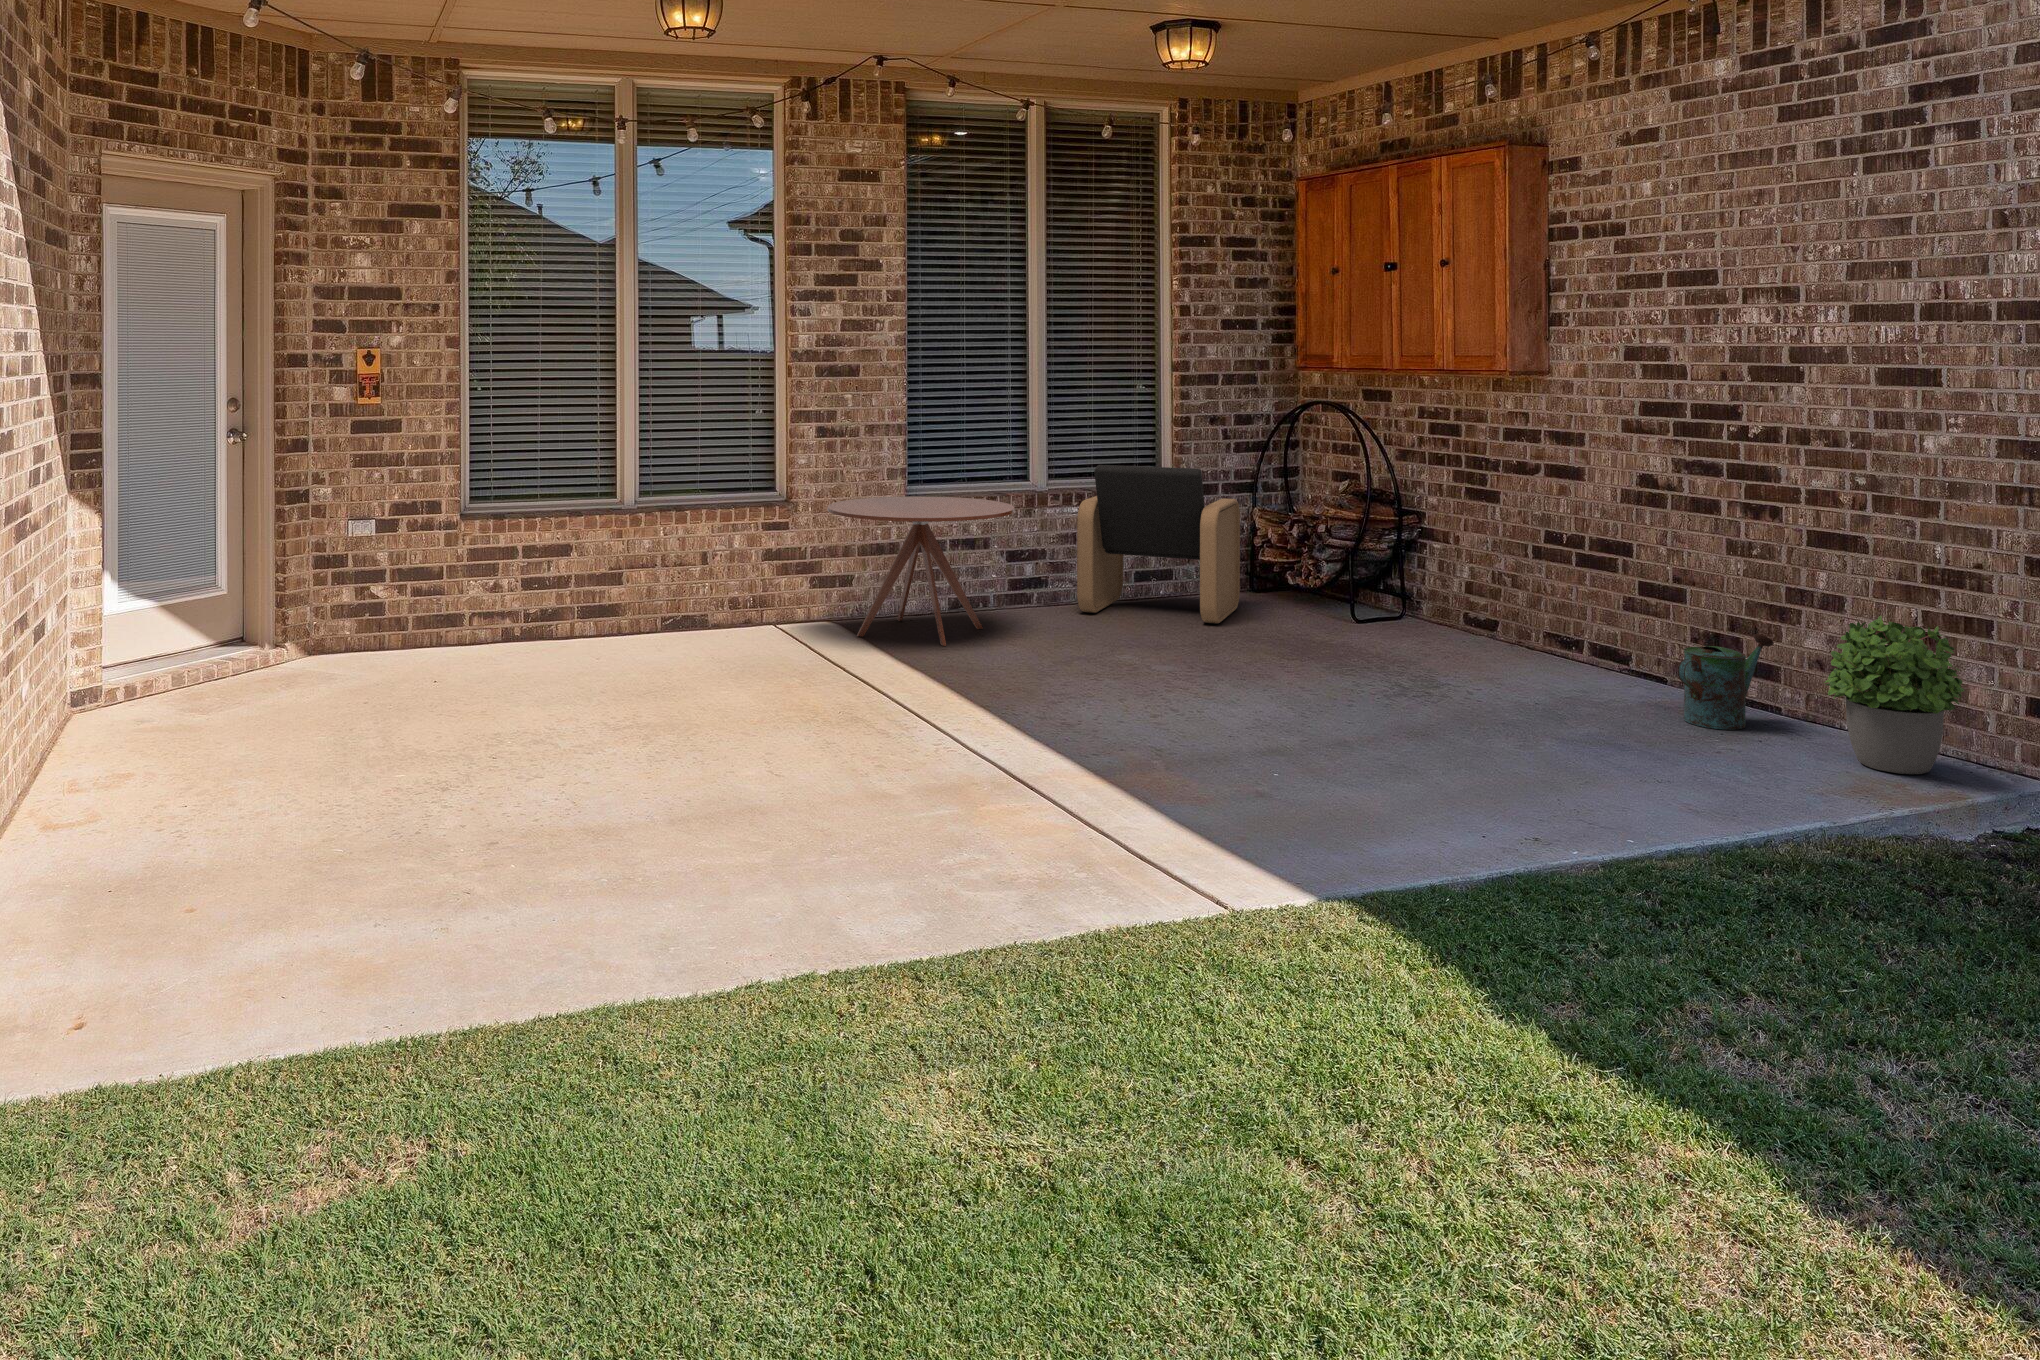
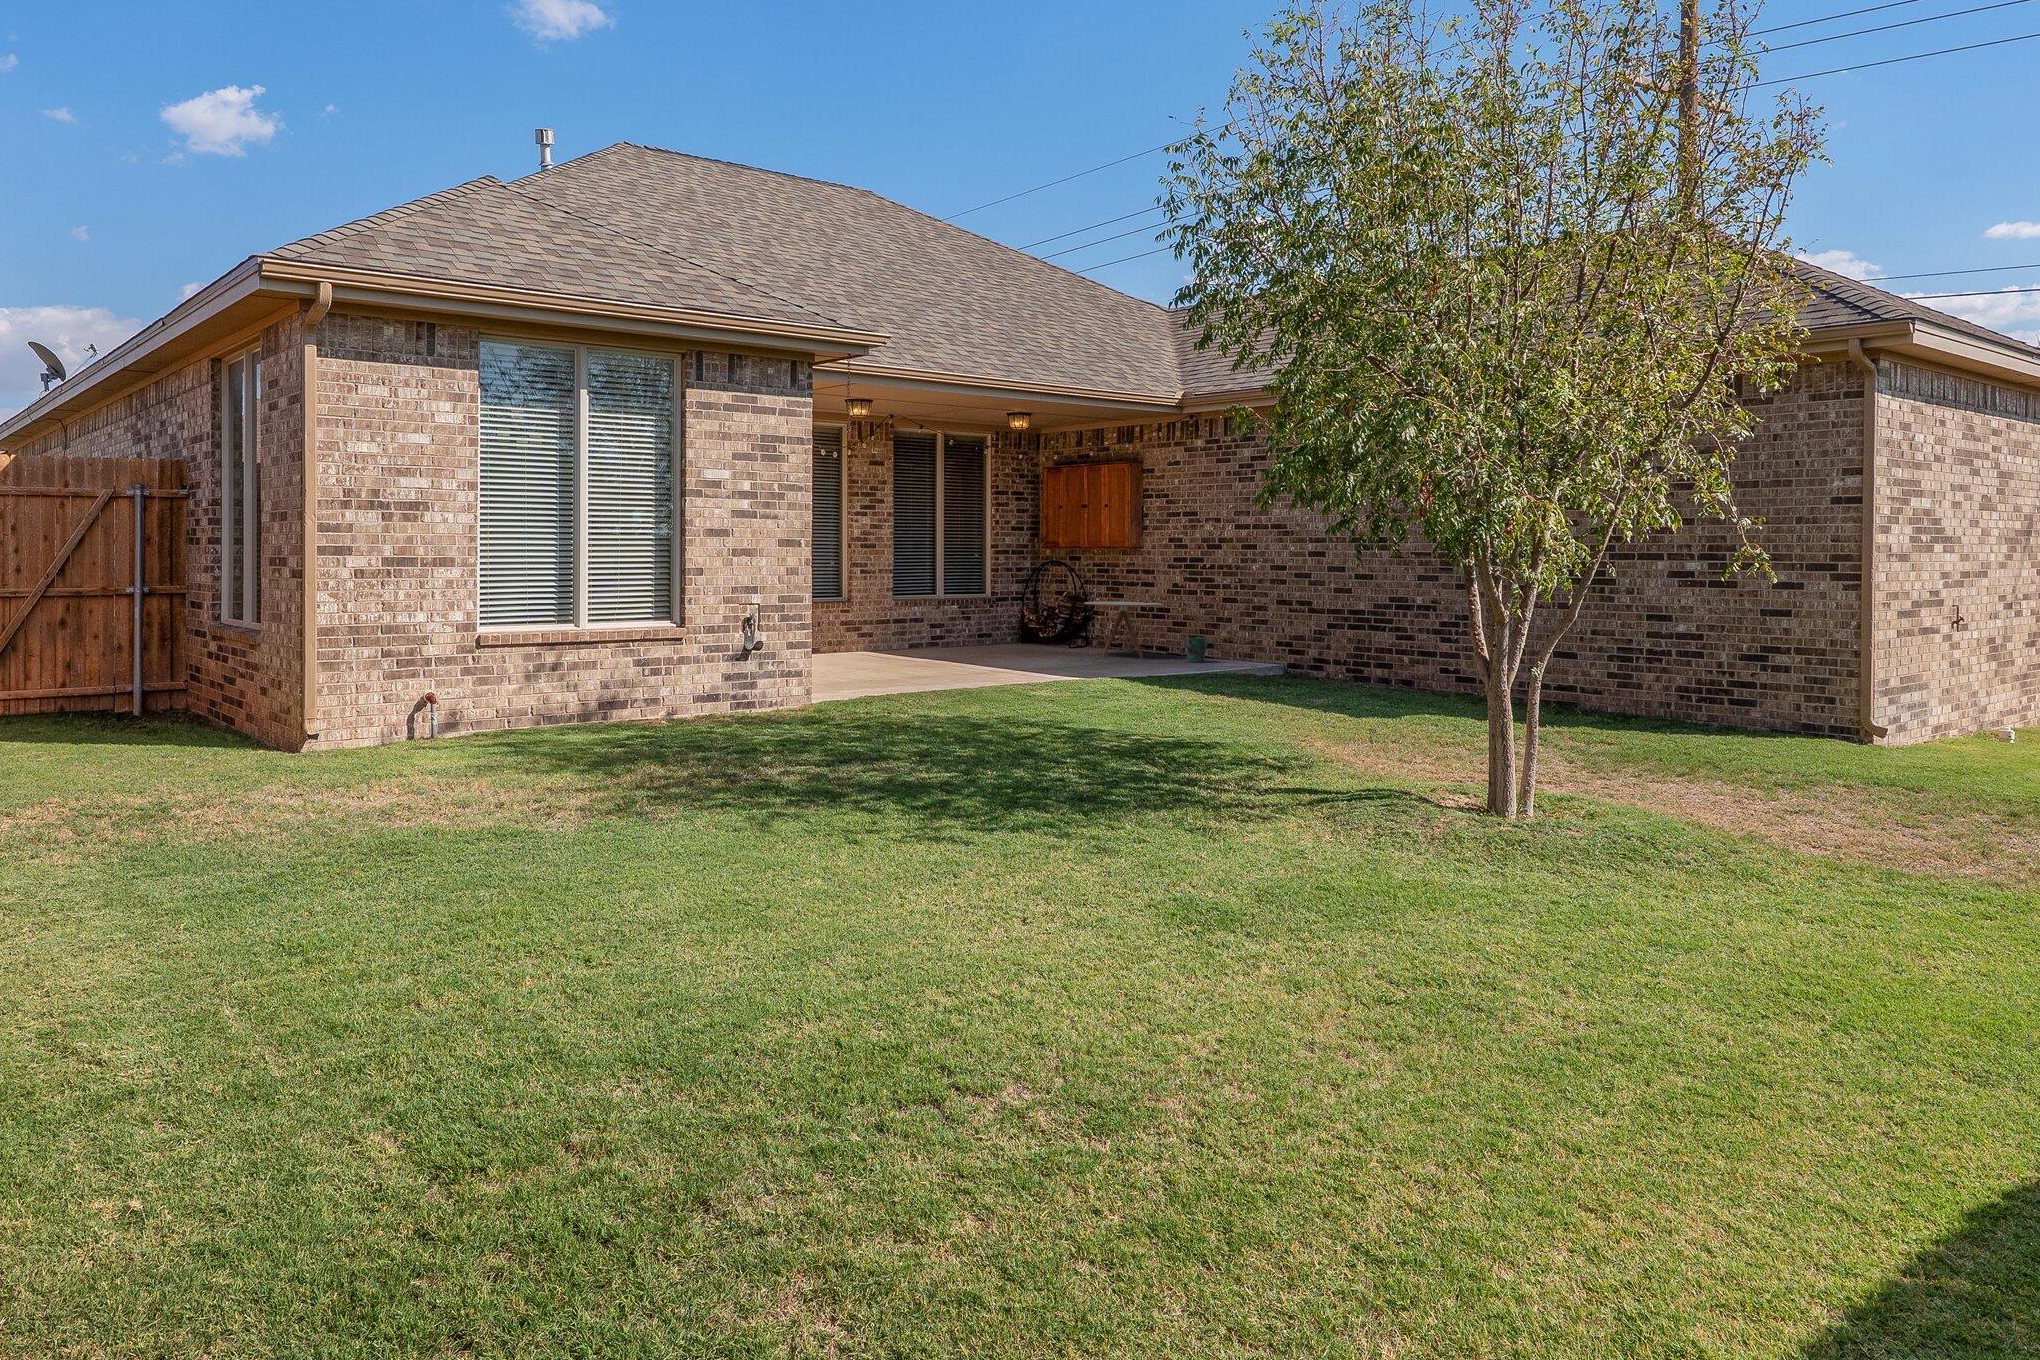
armchair: present [1077,465,1240,624] -> none [962,585,1024,650]
round table: present [827,496,1015,646] -> present [1084,602,1163,658]
potted plant: present [1824,616,1964,774] -> none [1224,619,1260,666]

